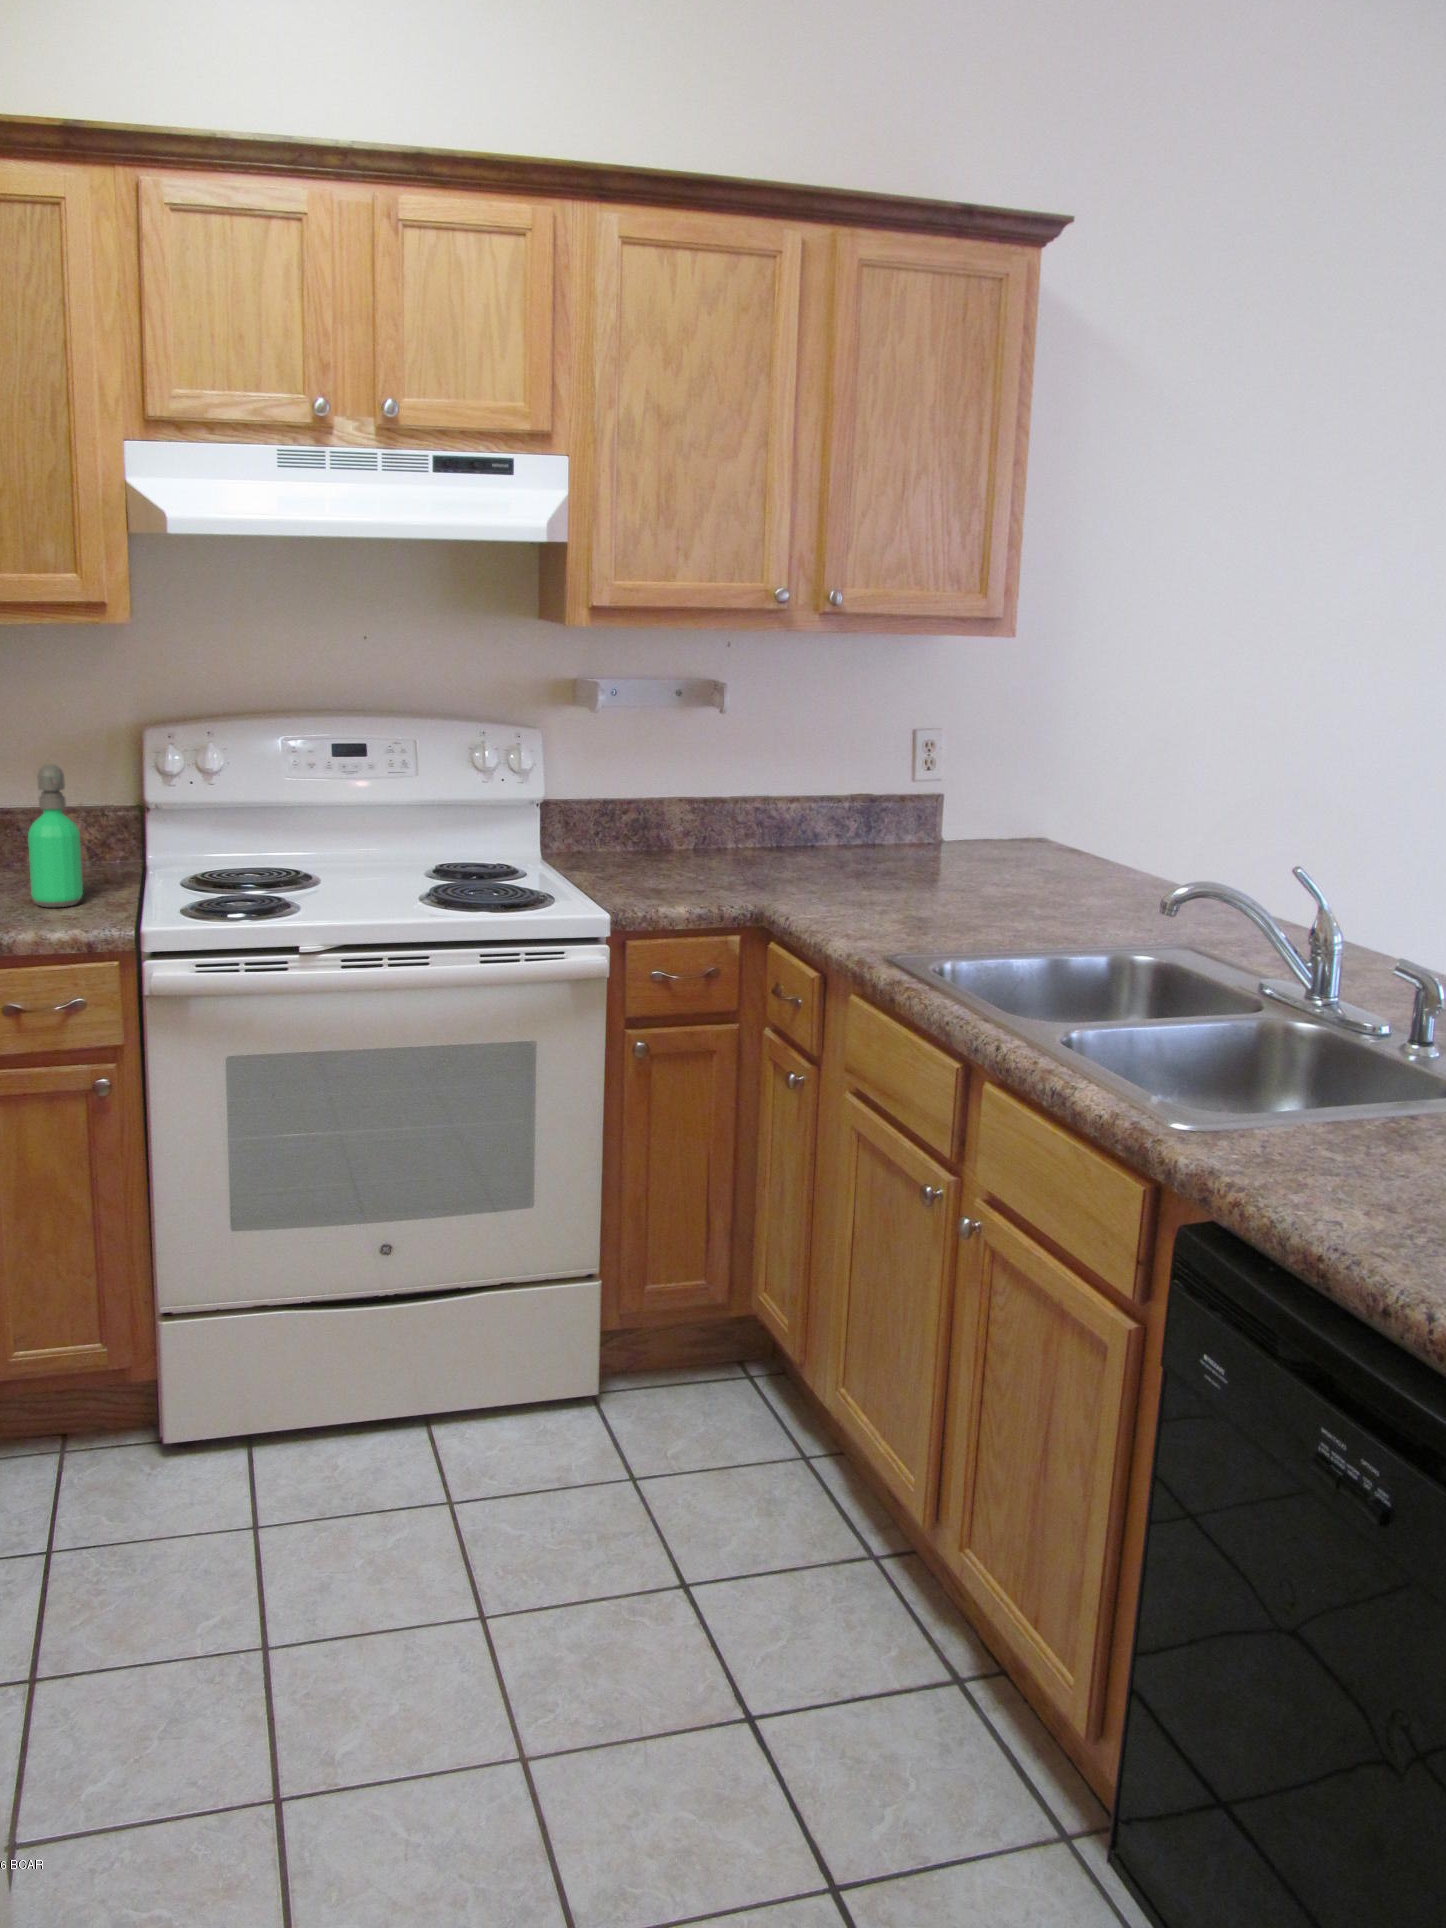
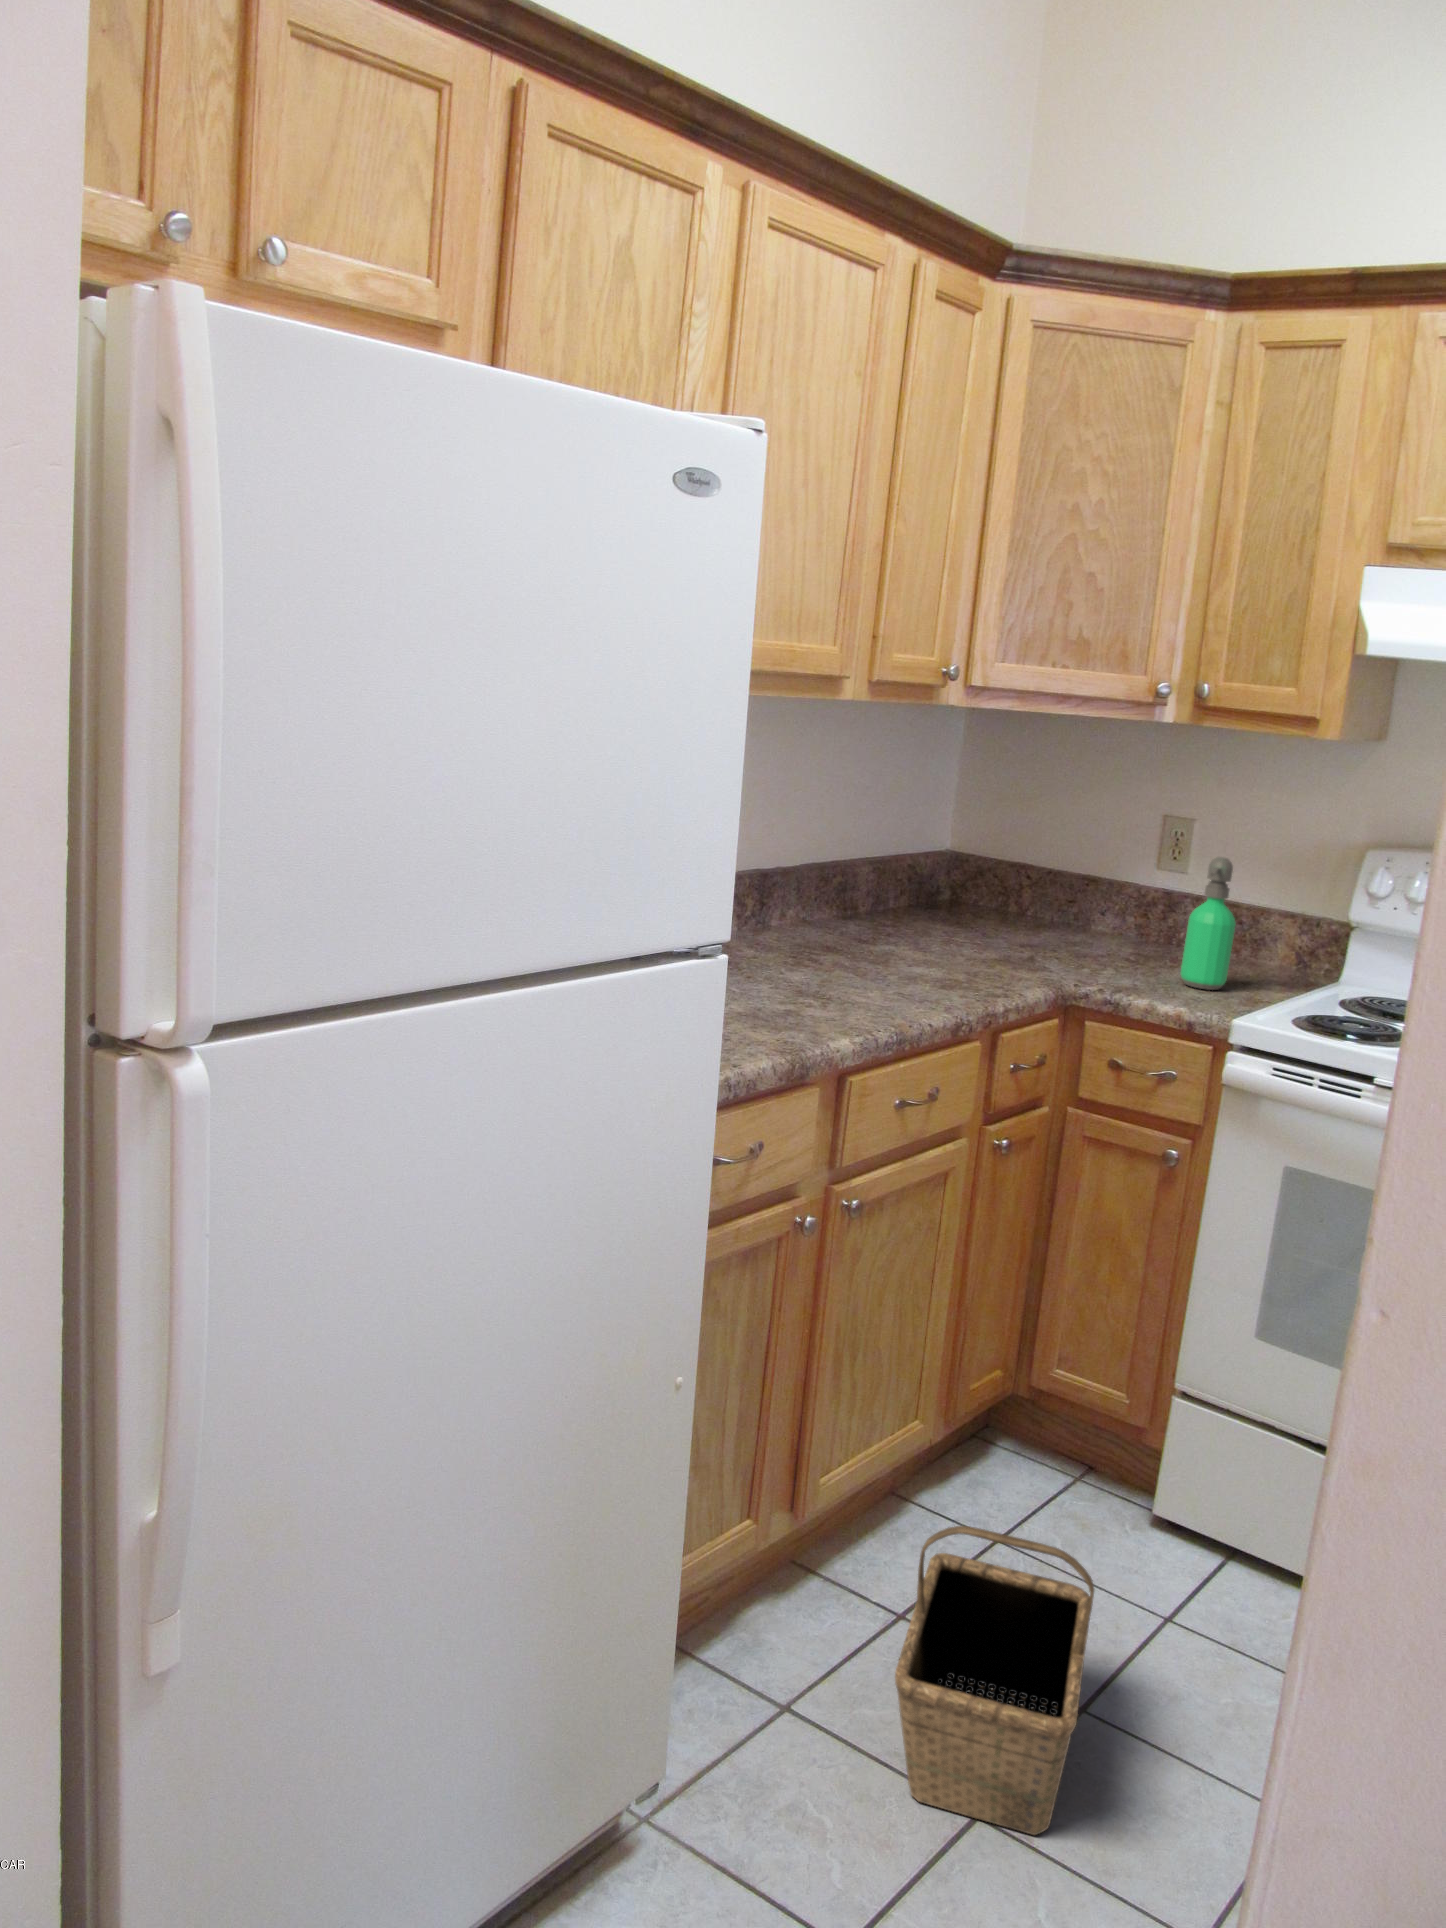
basket: none [85,1504,354,1832] -> present [895,1526,1094,1835]

